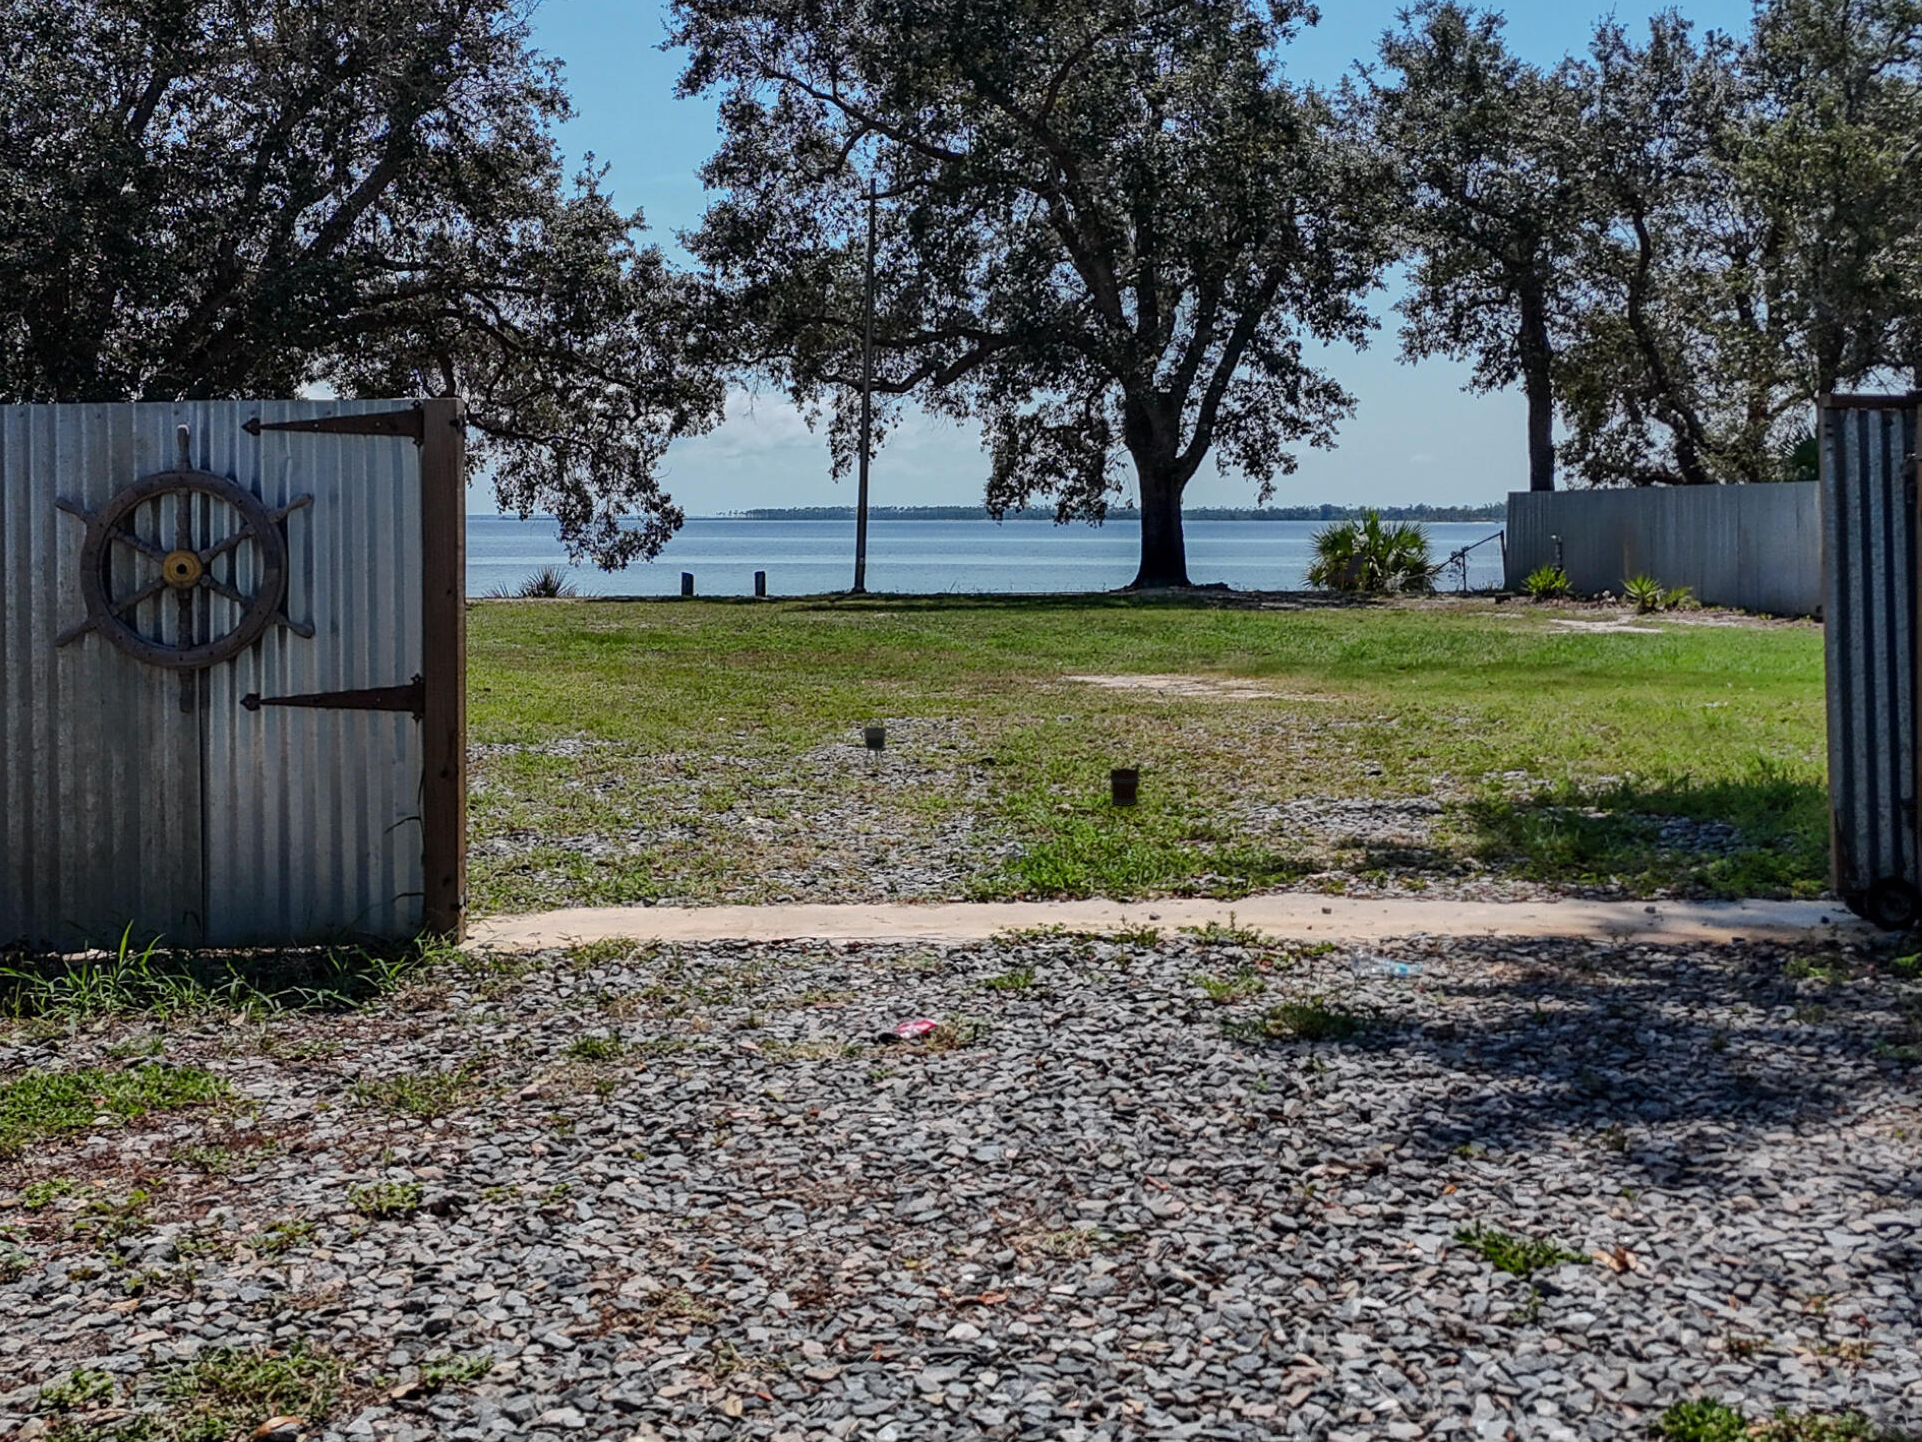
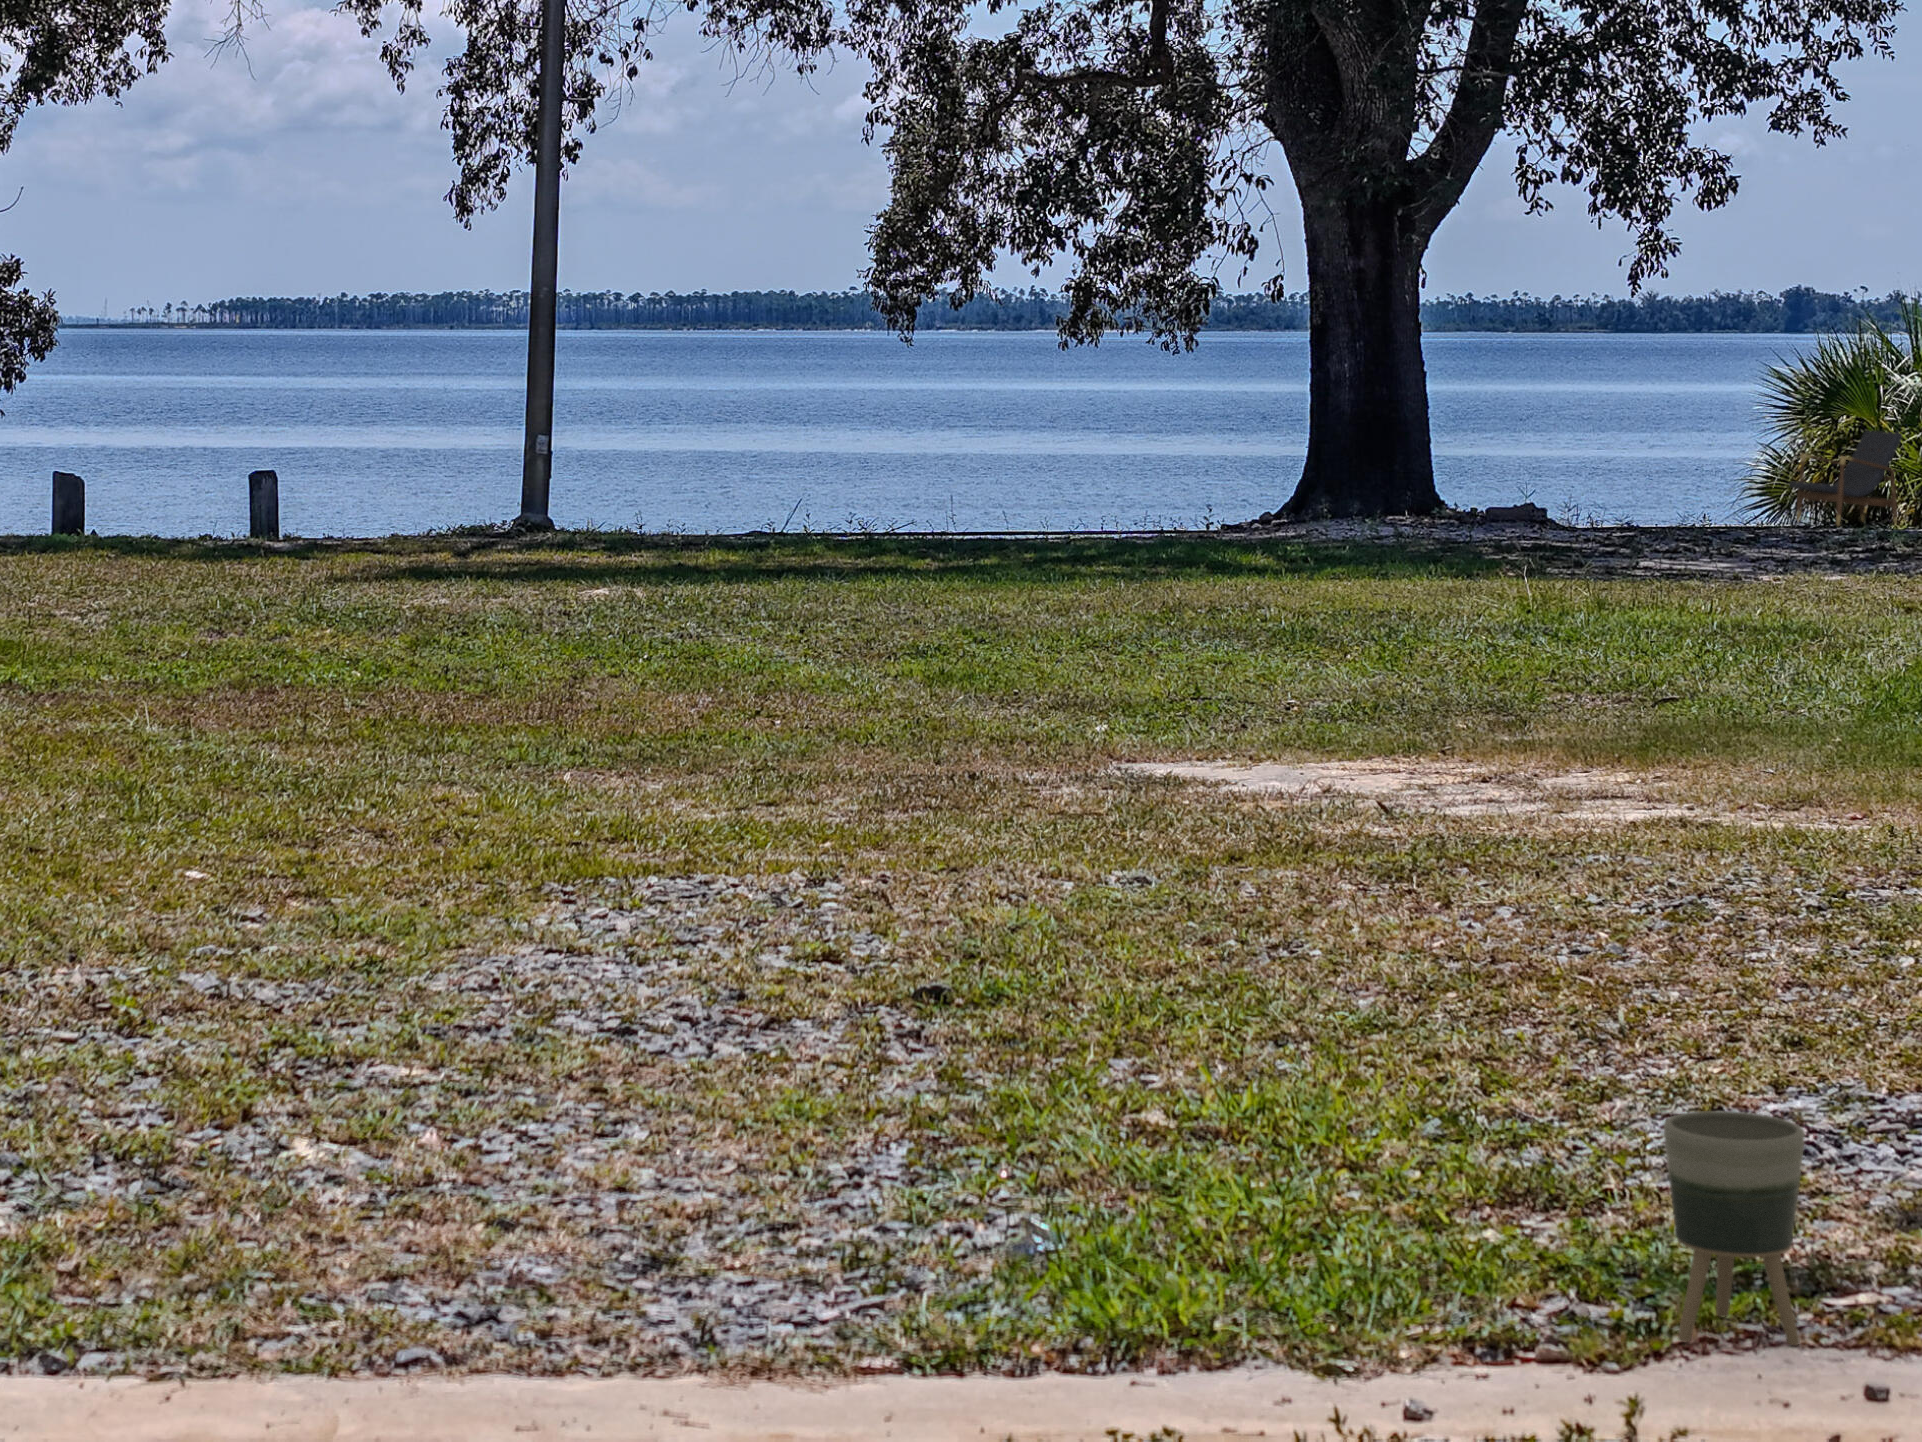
planter: present [864,727,886,764] -> present [1663,1111,1805,1346]
bucket: present [1109,763,1140,806] -> none [1636,930,1757,1097]

